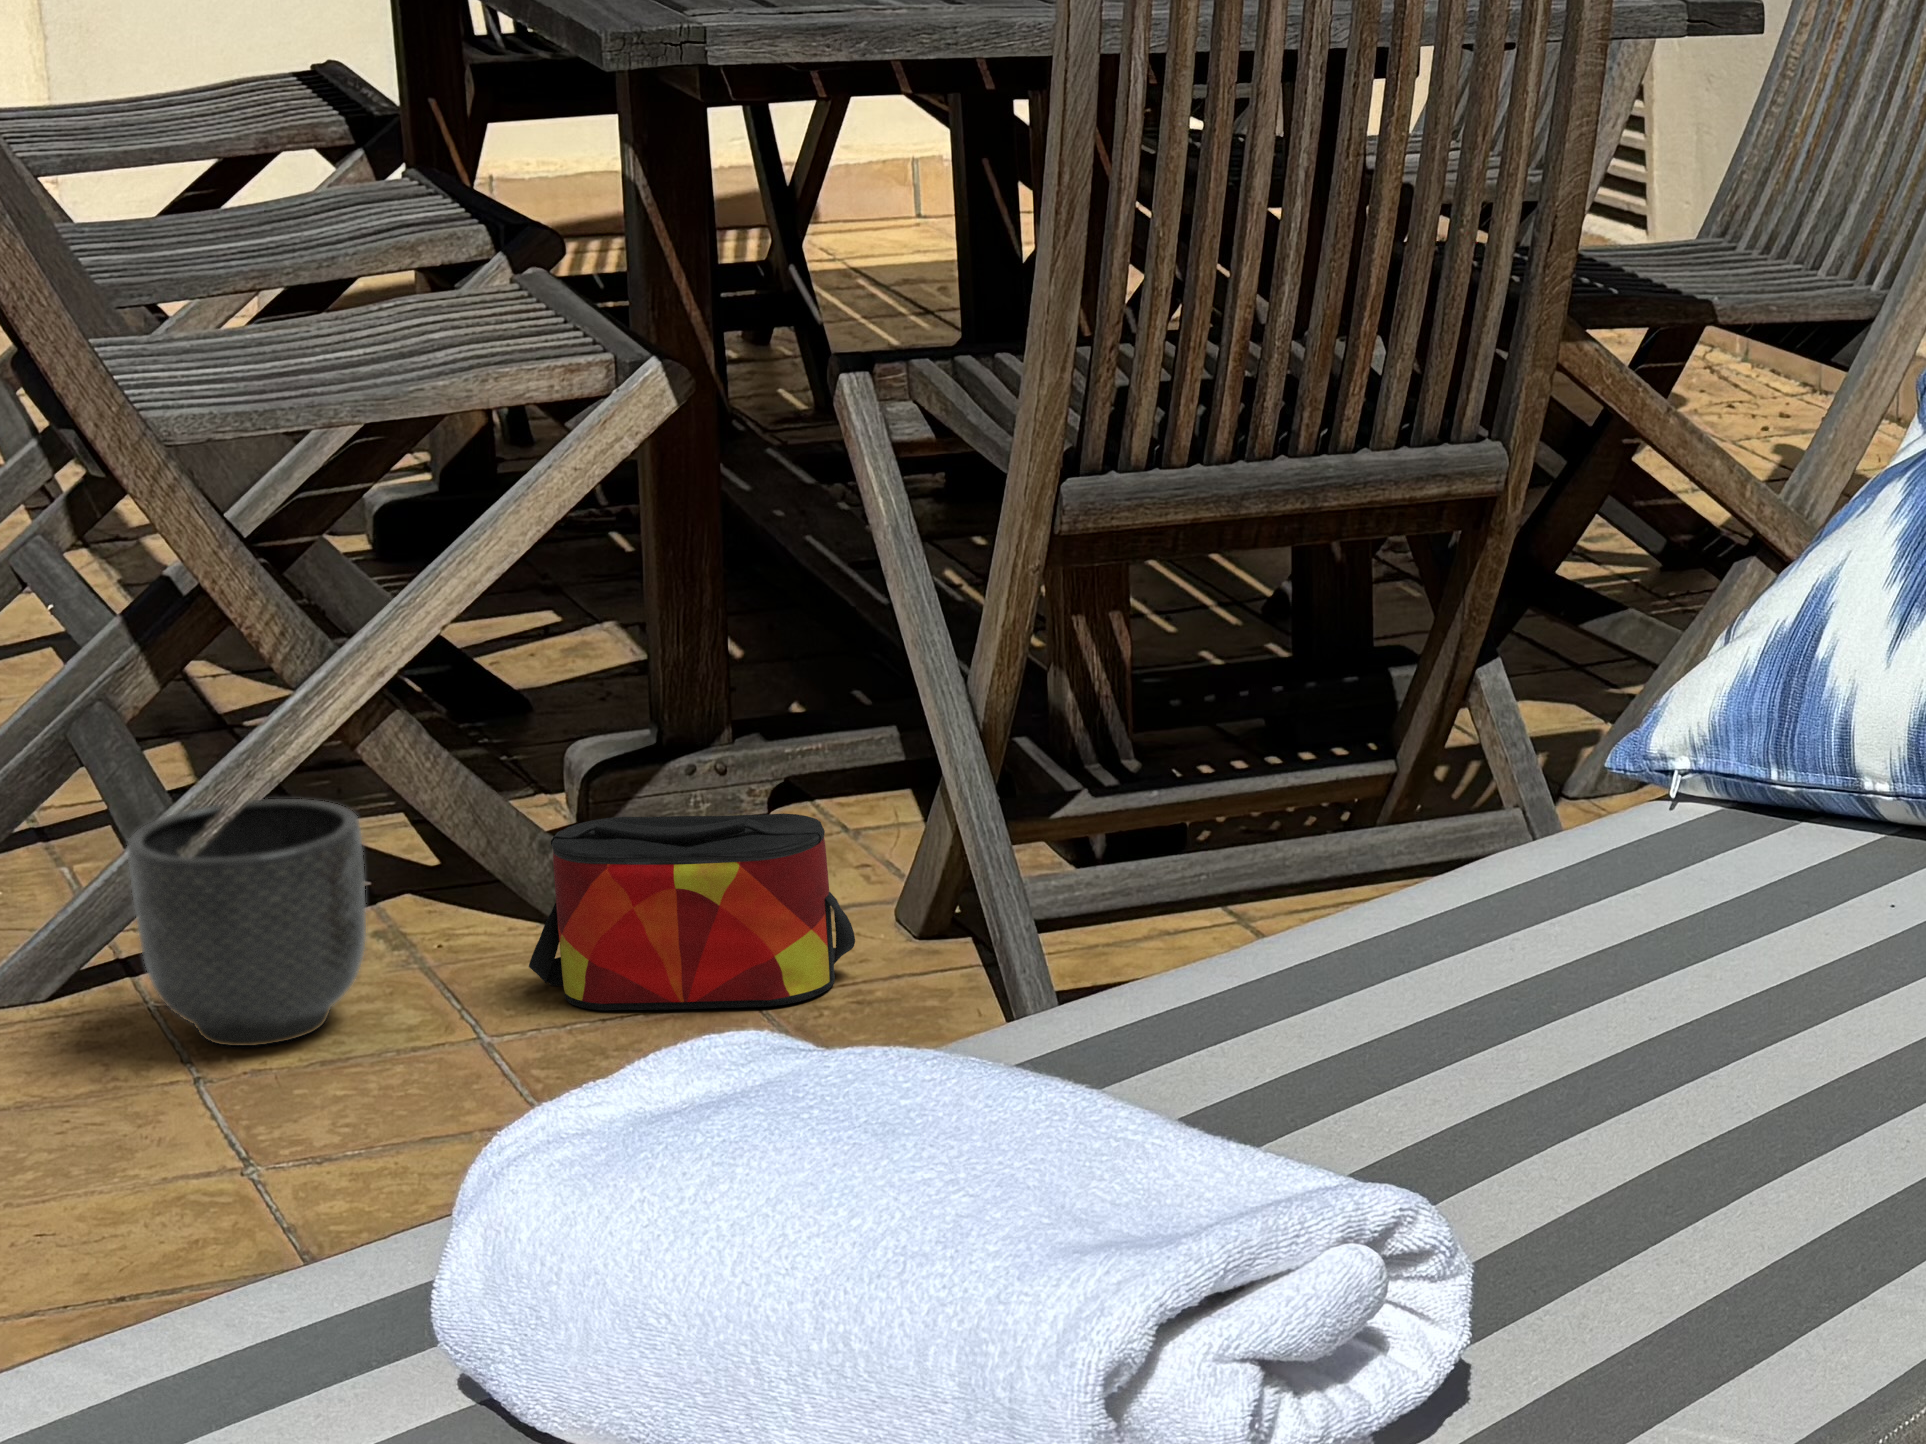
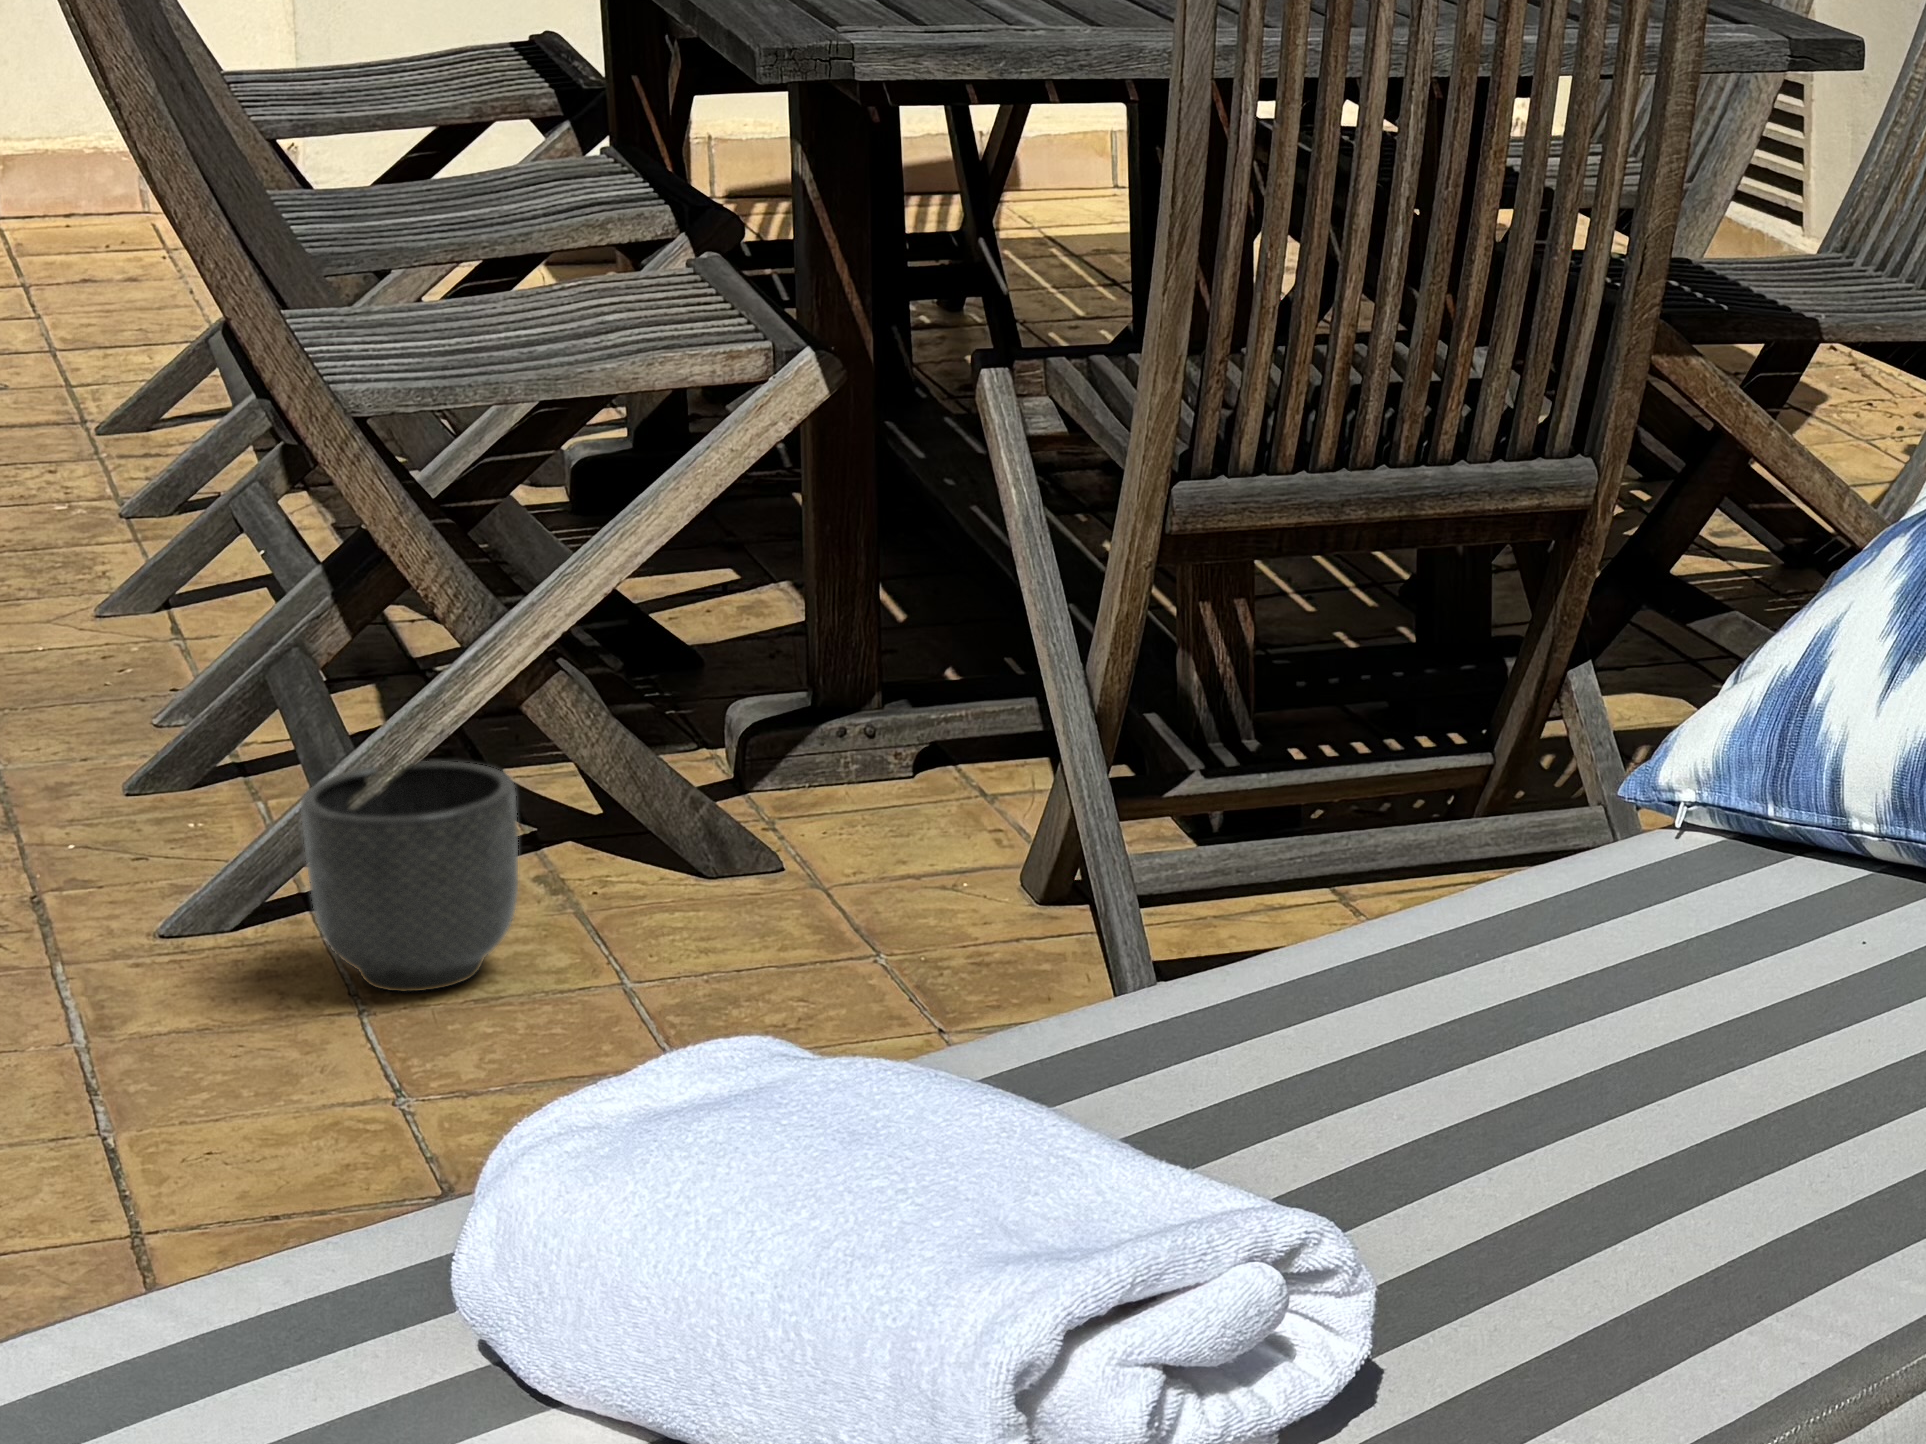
bag: present [529,813,855,1011] -> none [668,789,971,973]

